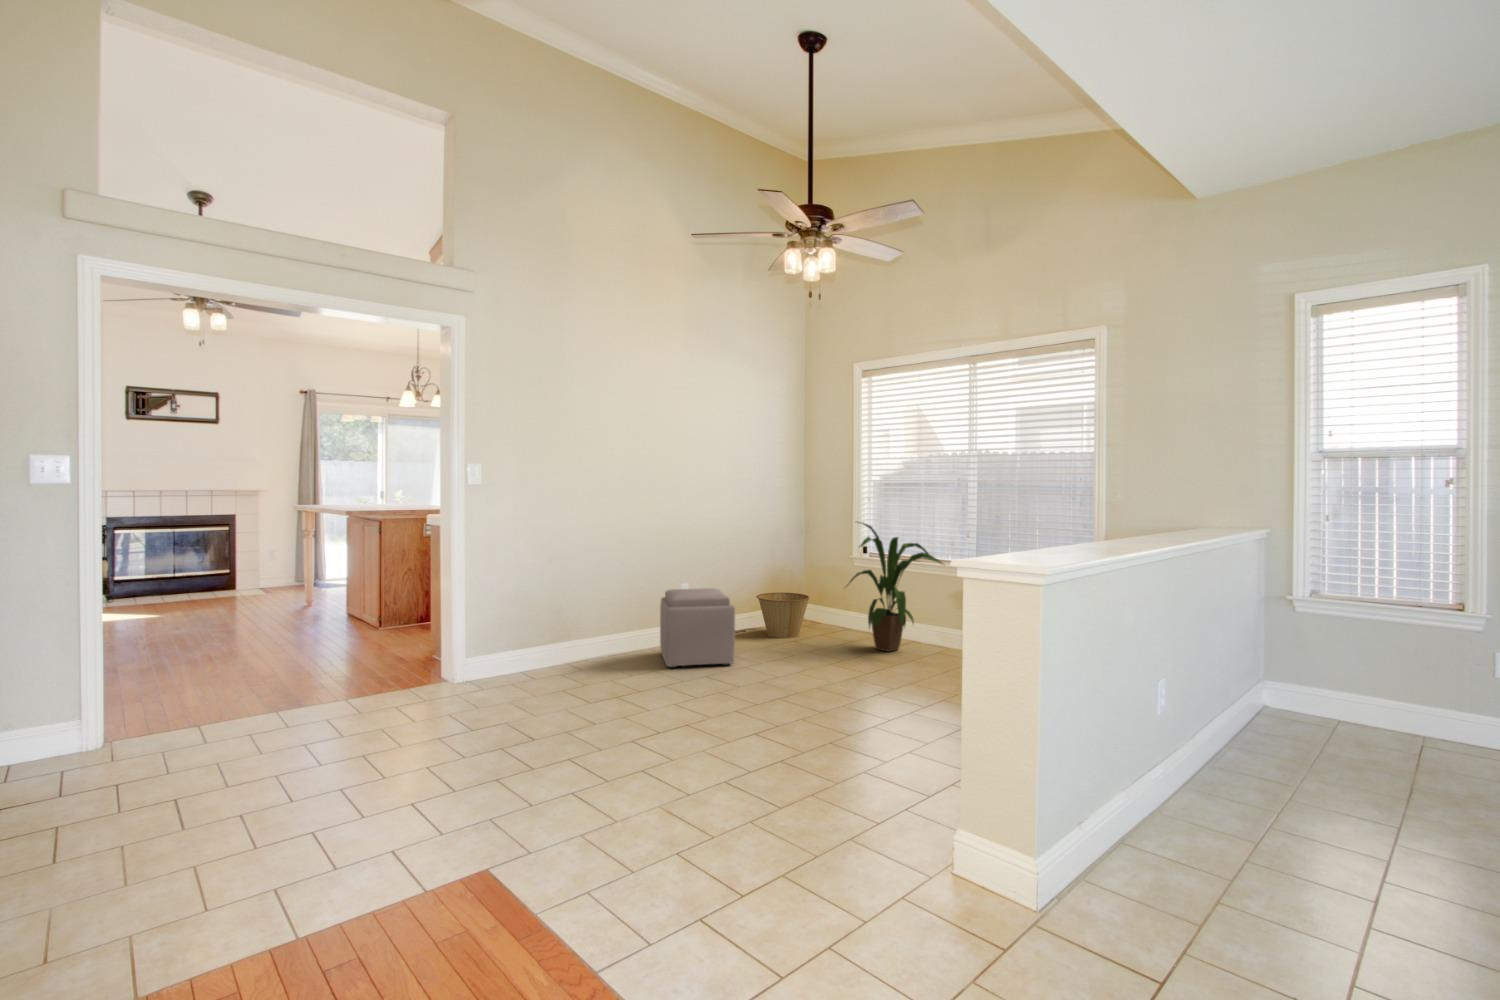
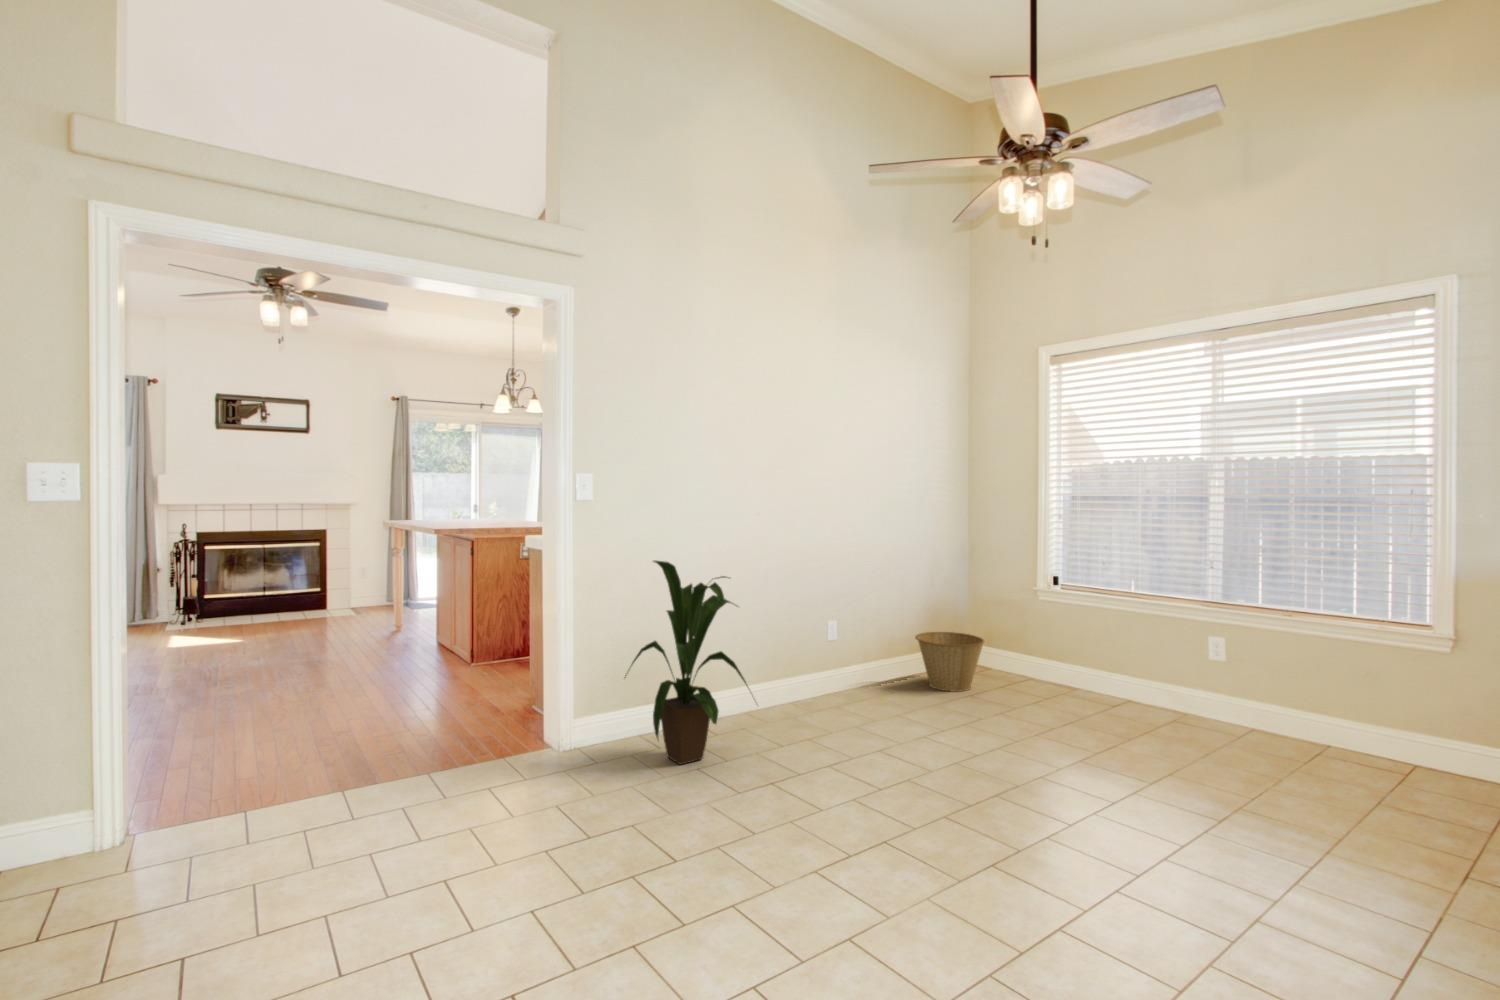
house plant: present [850,523,942,652] -> present [625,561,747,765]
ottoman: present [660,588,735,668] -> none [805,632,908,737]

